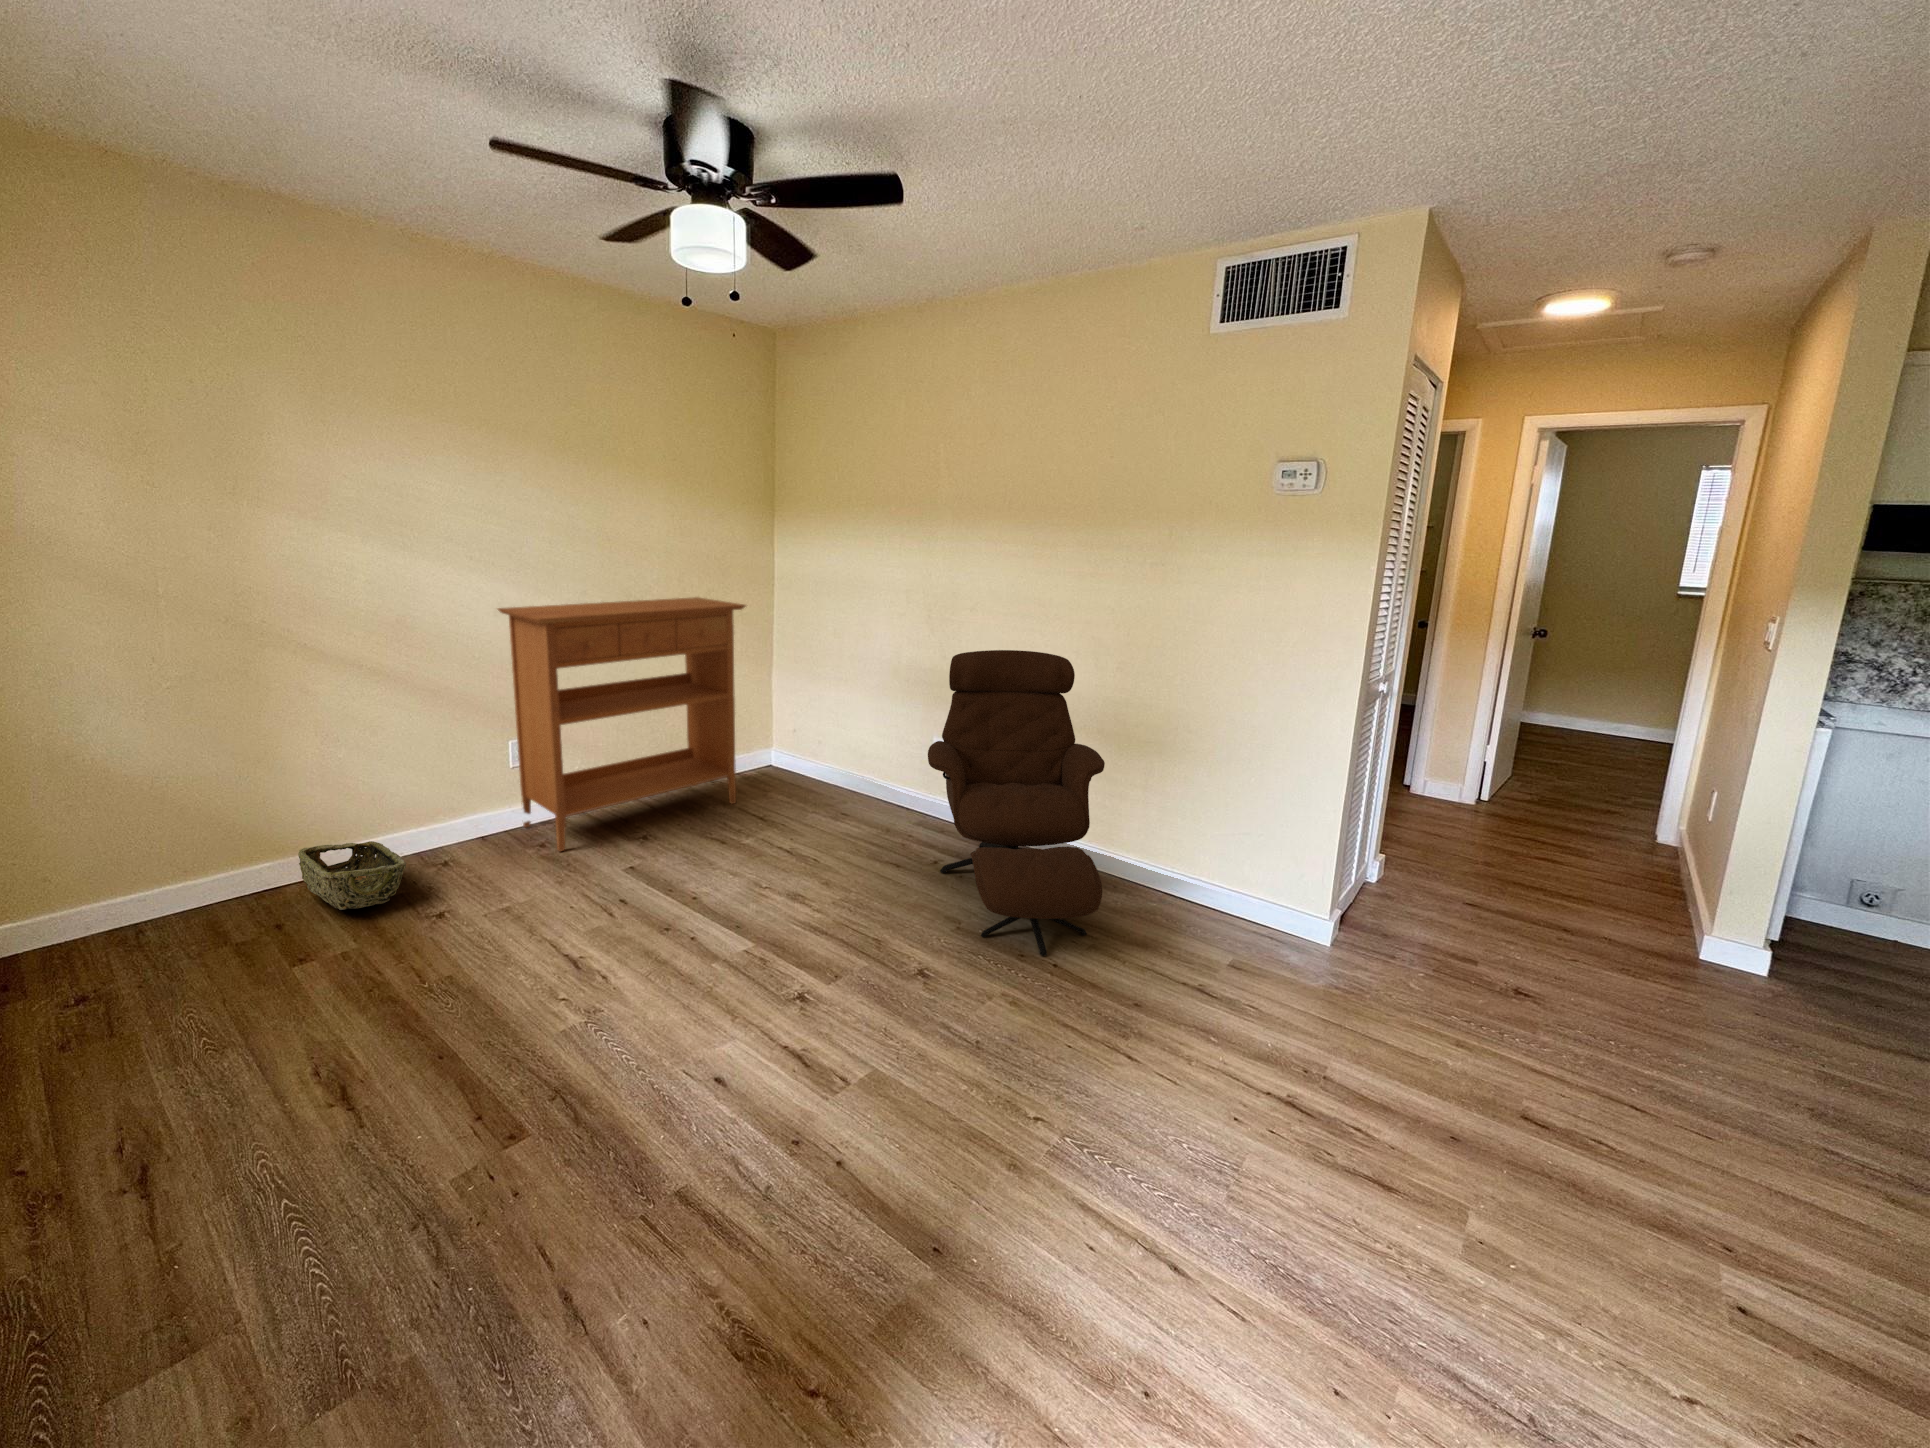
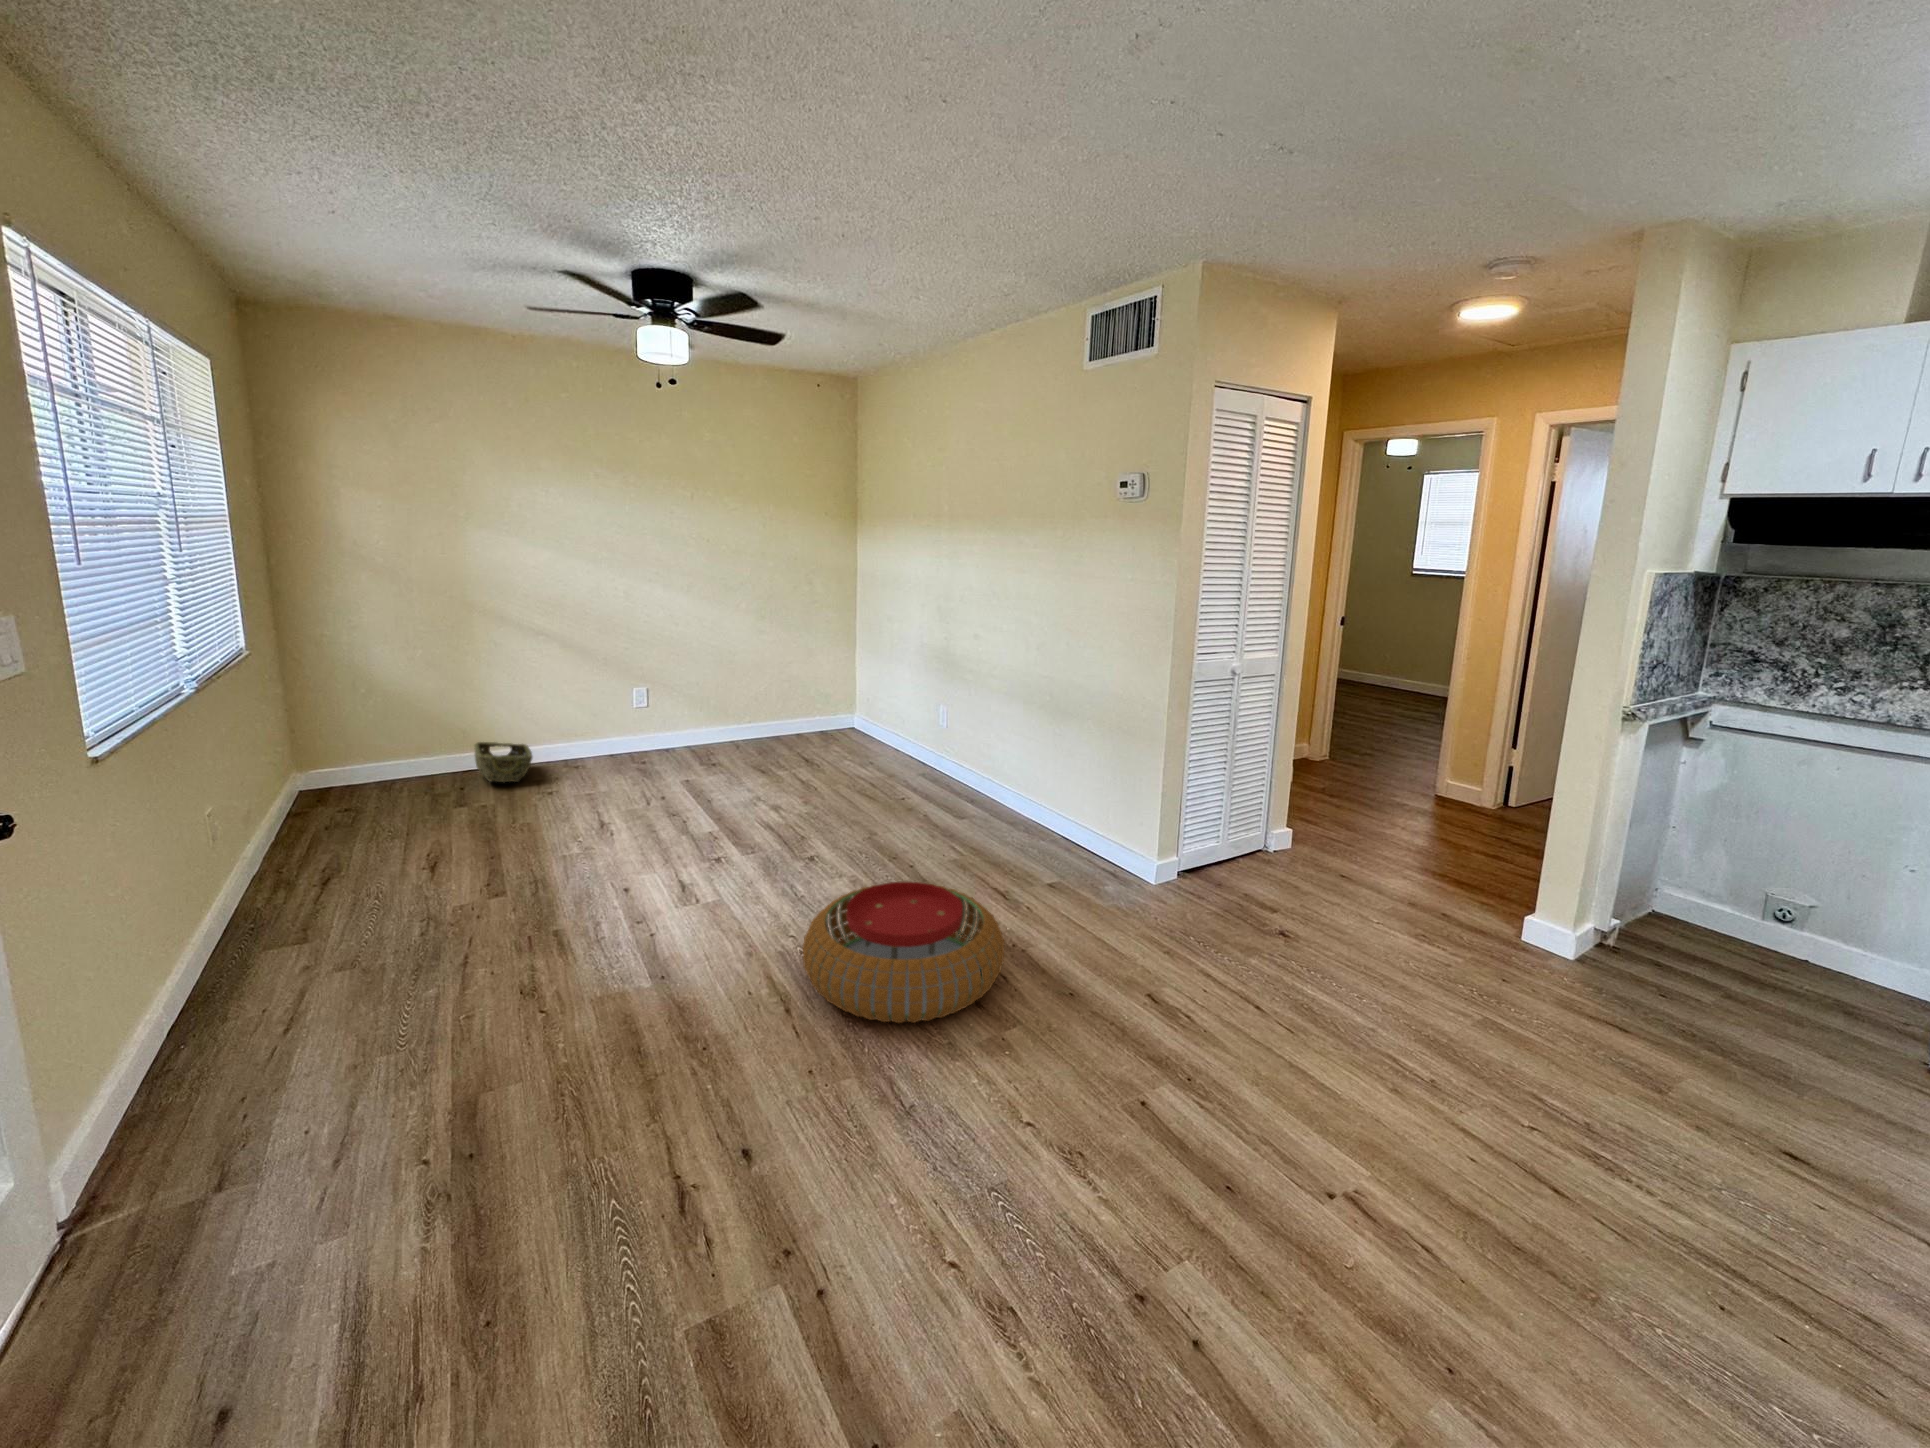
console table: present [498,597,746,851] -> none [618,587,800,766]
lounge chair: present [928,650,1105,956] -> none [874,630,1030,860]
pouf: none [1081,1014,1385,1264] -> present [803,882,1004,1023]

